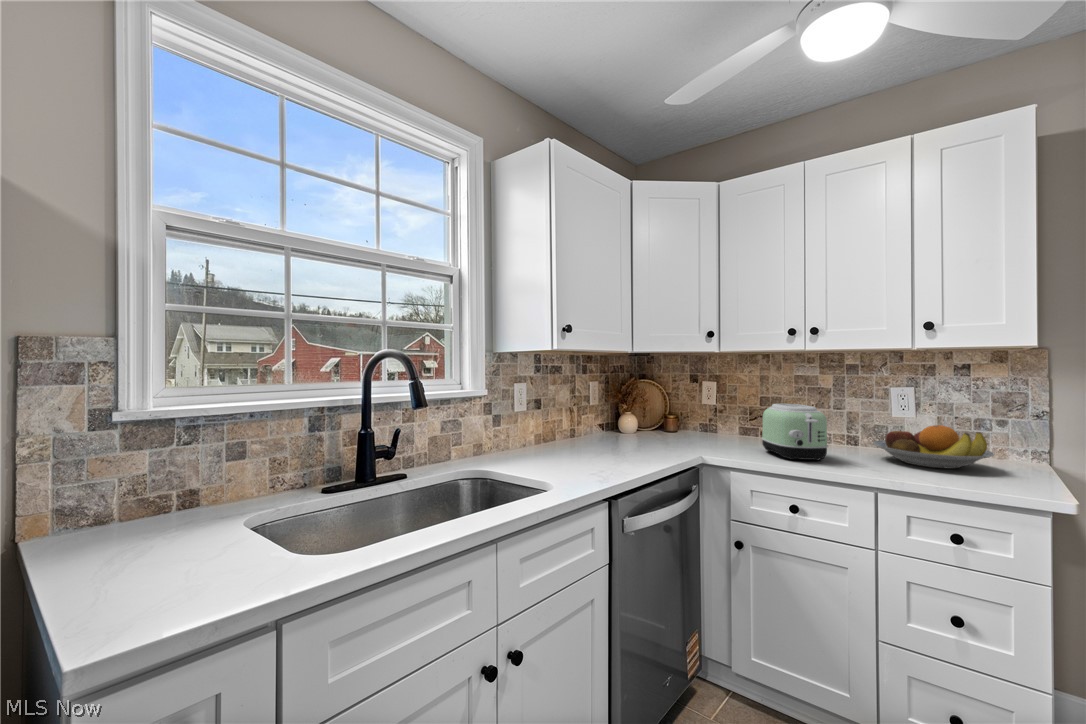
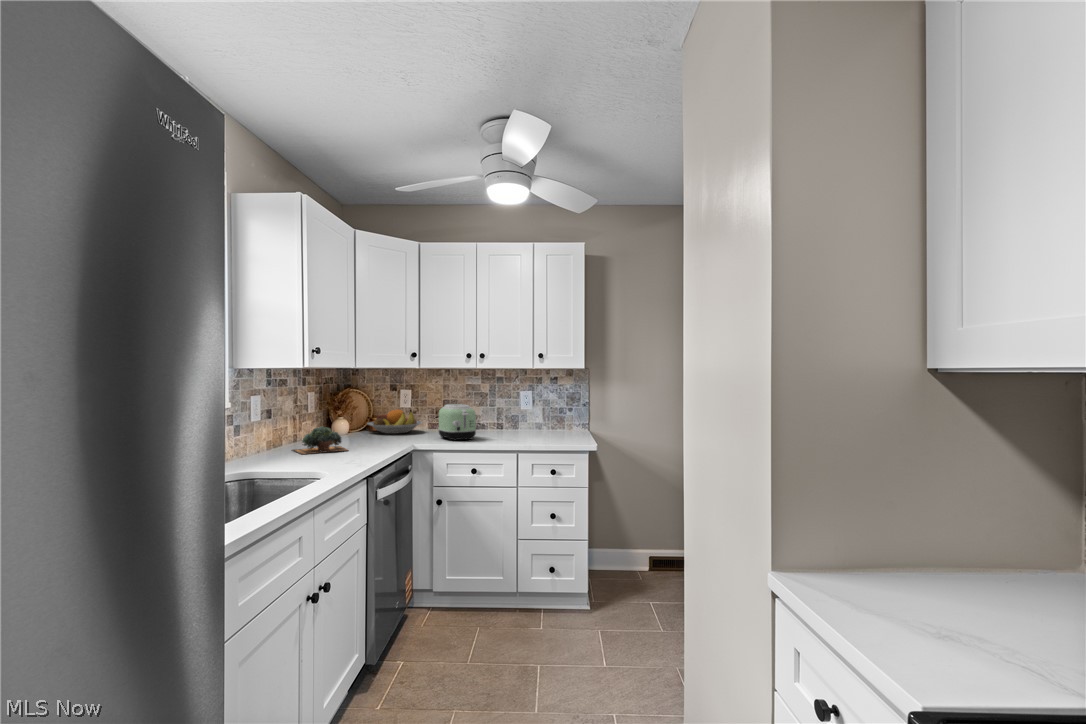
fruit bowl: present [873,425,995,469] -> present [367,409,422,434]
succulent plant: none [560,427,633,466] -> present [293,427,347,455]

